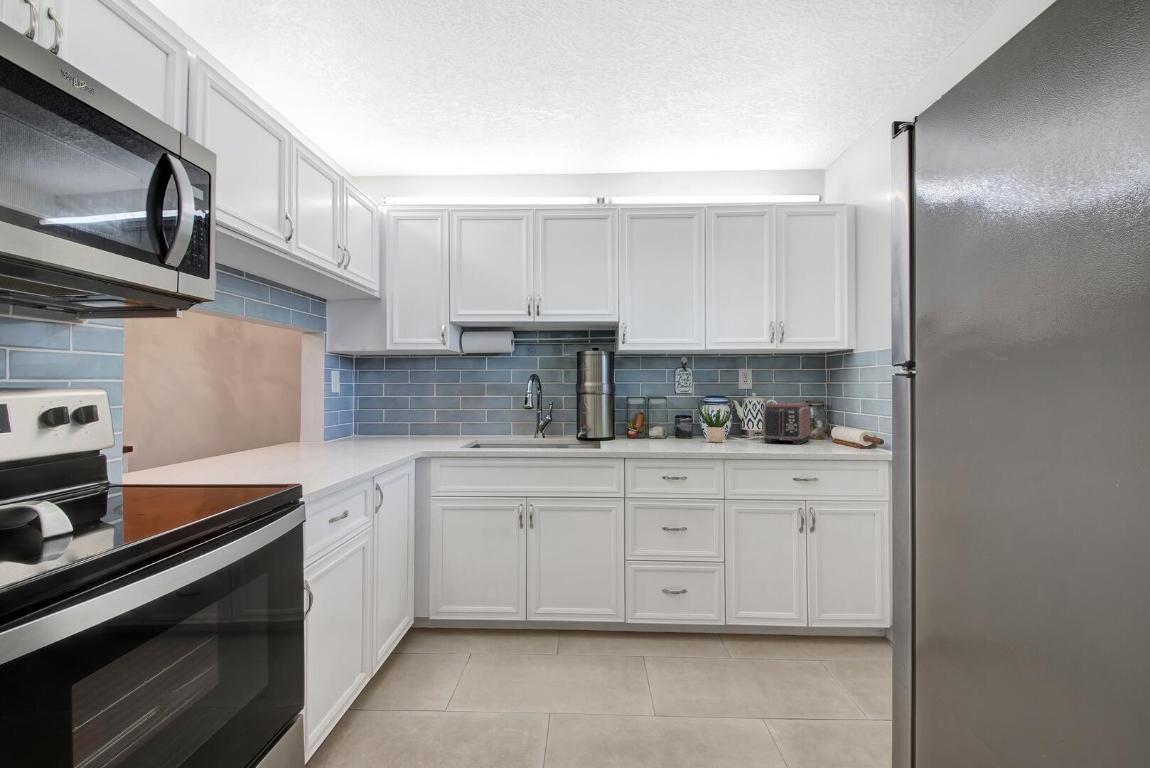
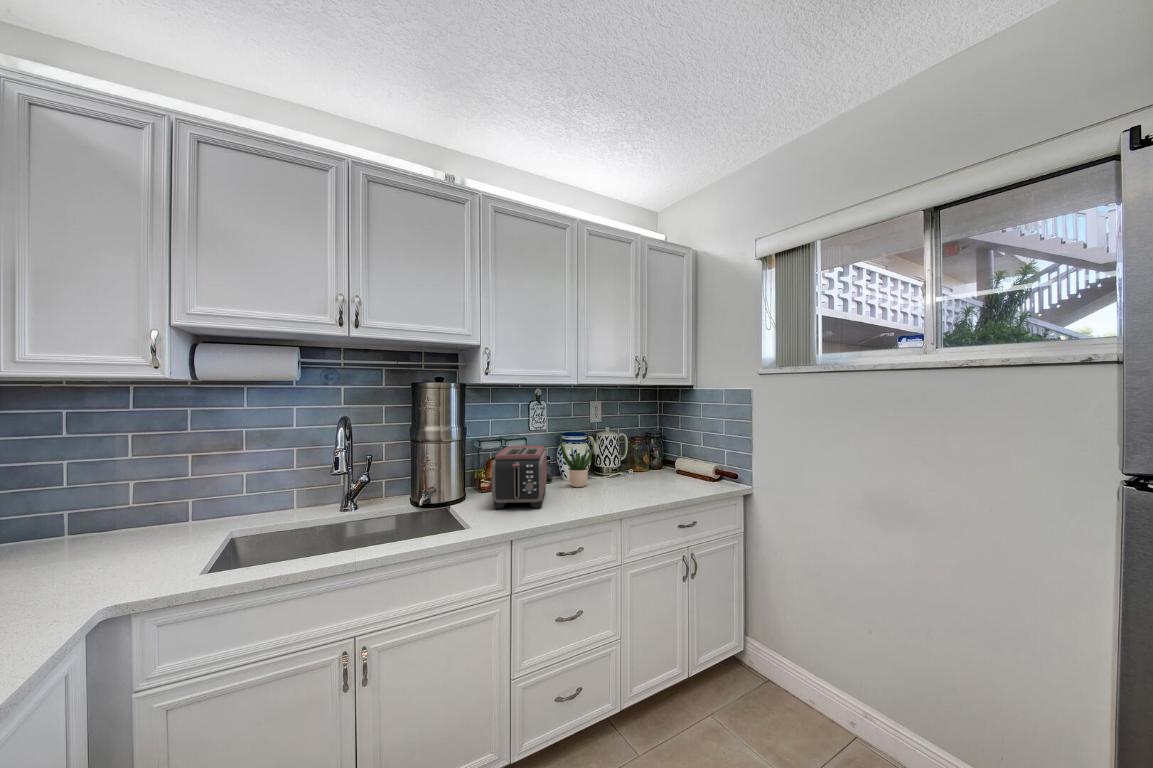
toaster: present [762,403,810,444] -> present [492,446,547,509]

